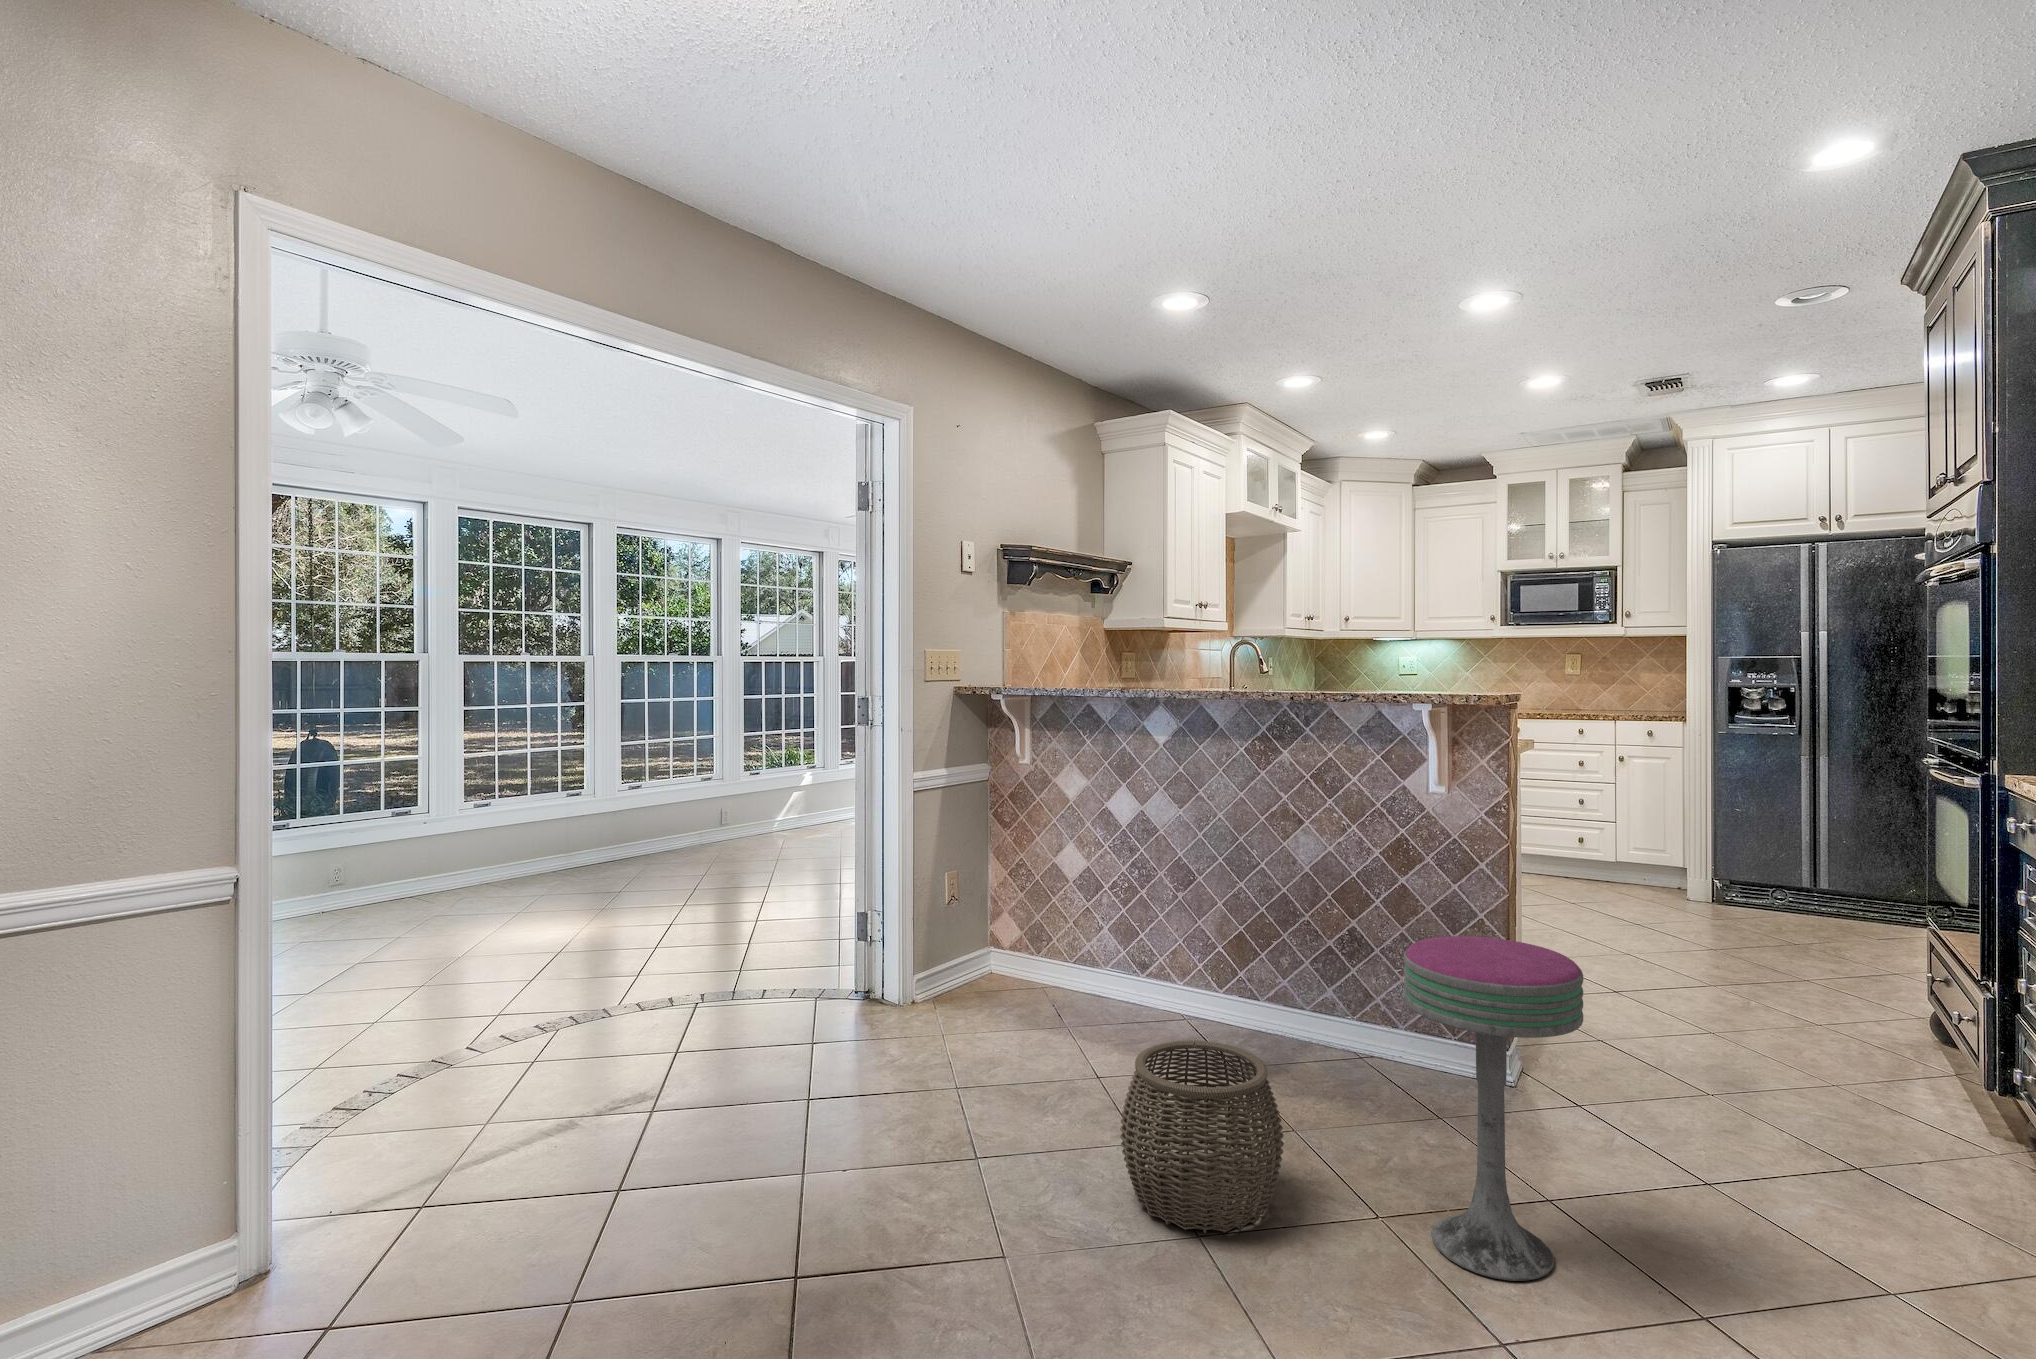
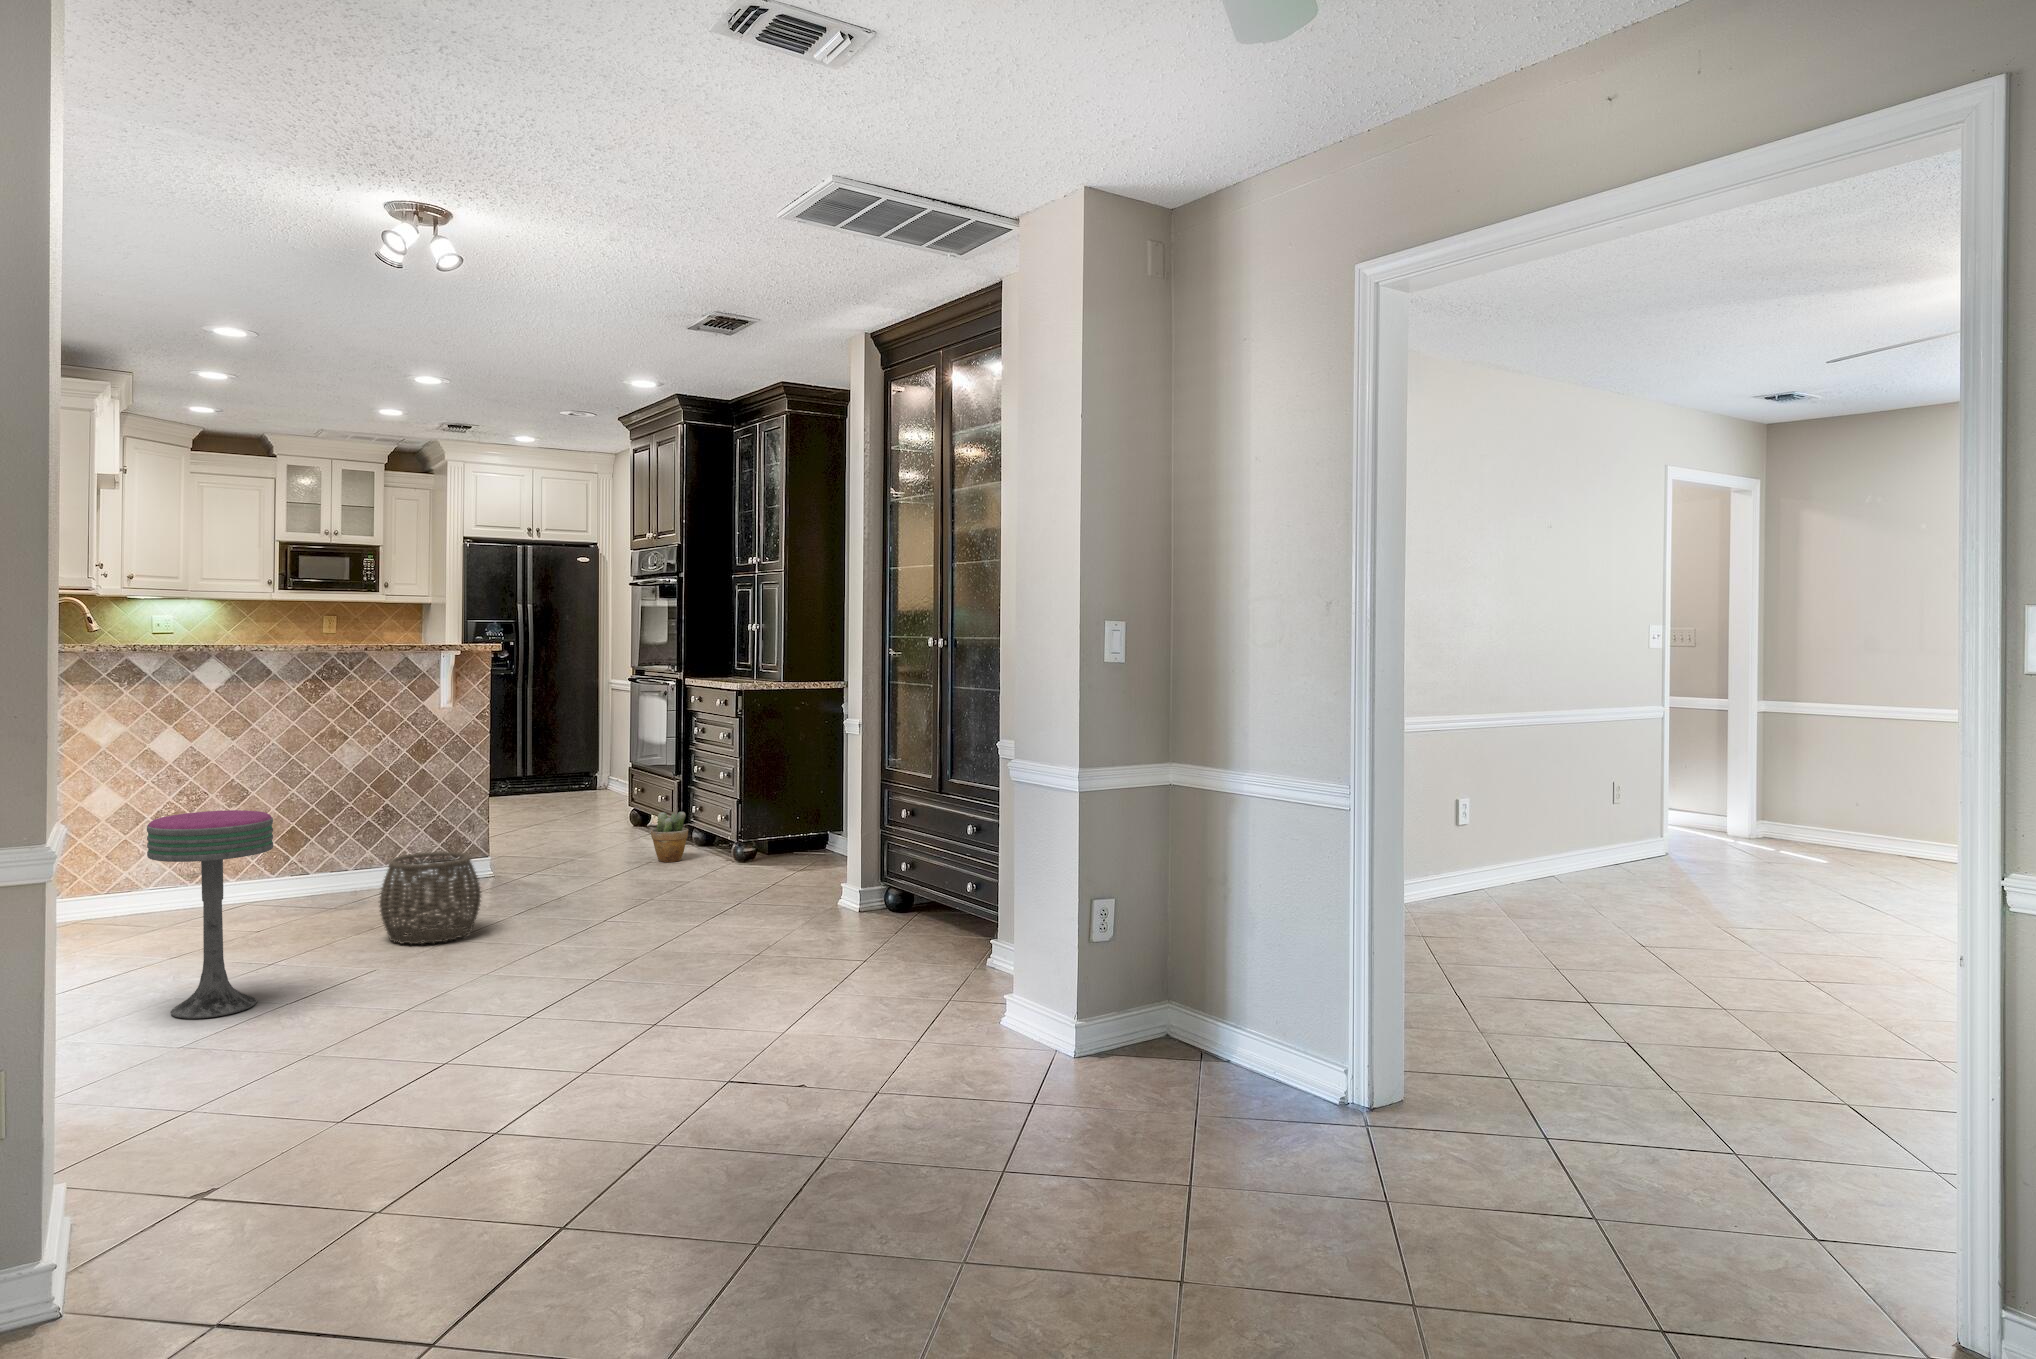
bar stool: present [1404,936,1583,1281] -> present [147,810,273,1019]
potted plant: none [1864,1063,1973,1188] -> present [651,812,688,862]

